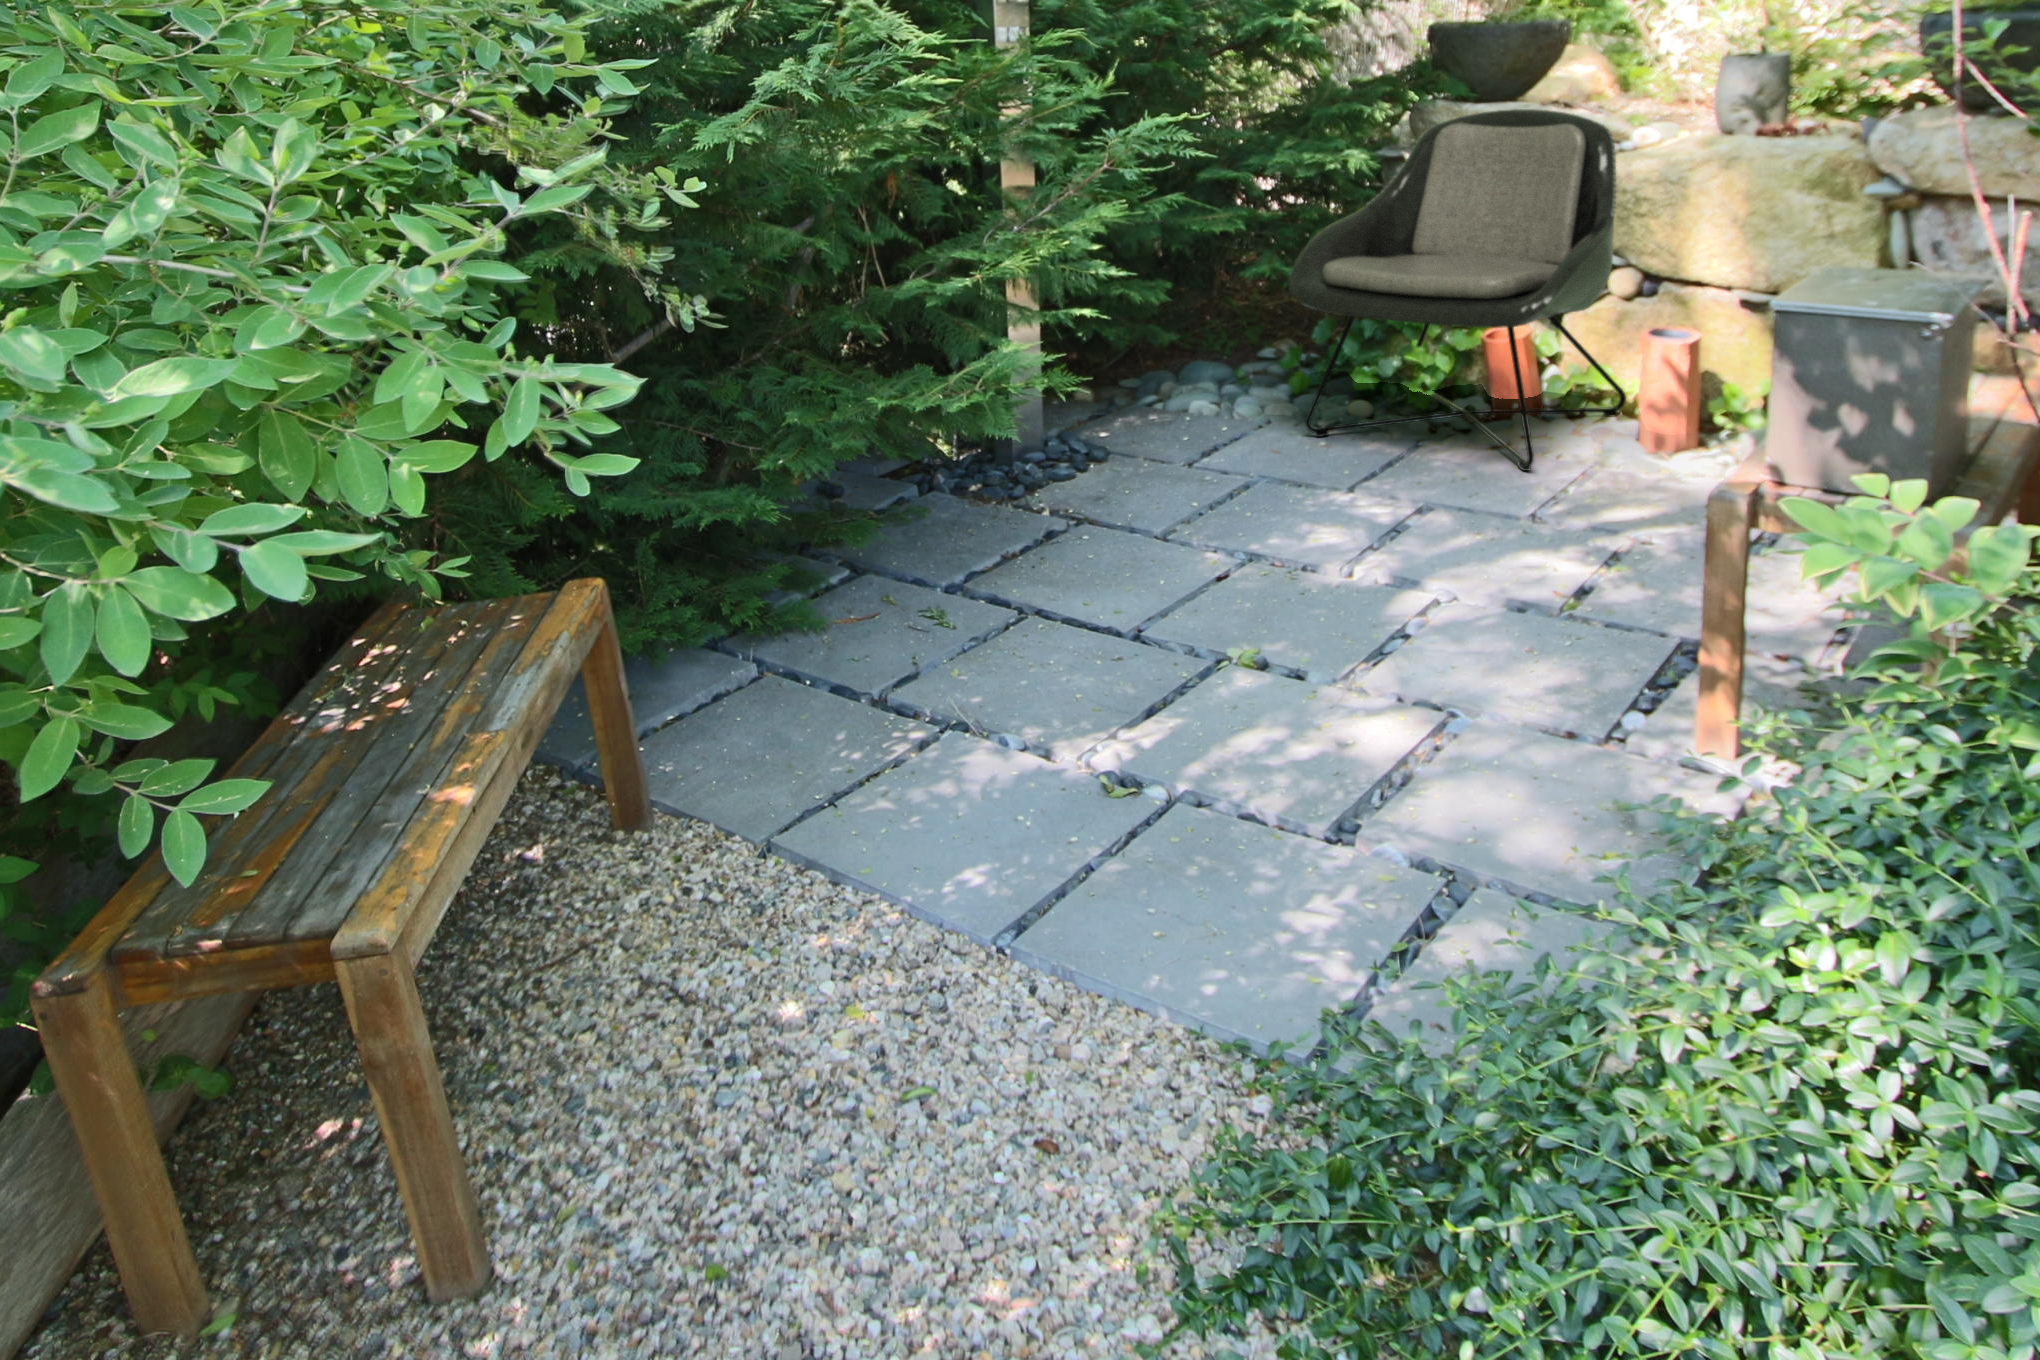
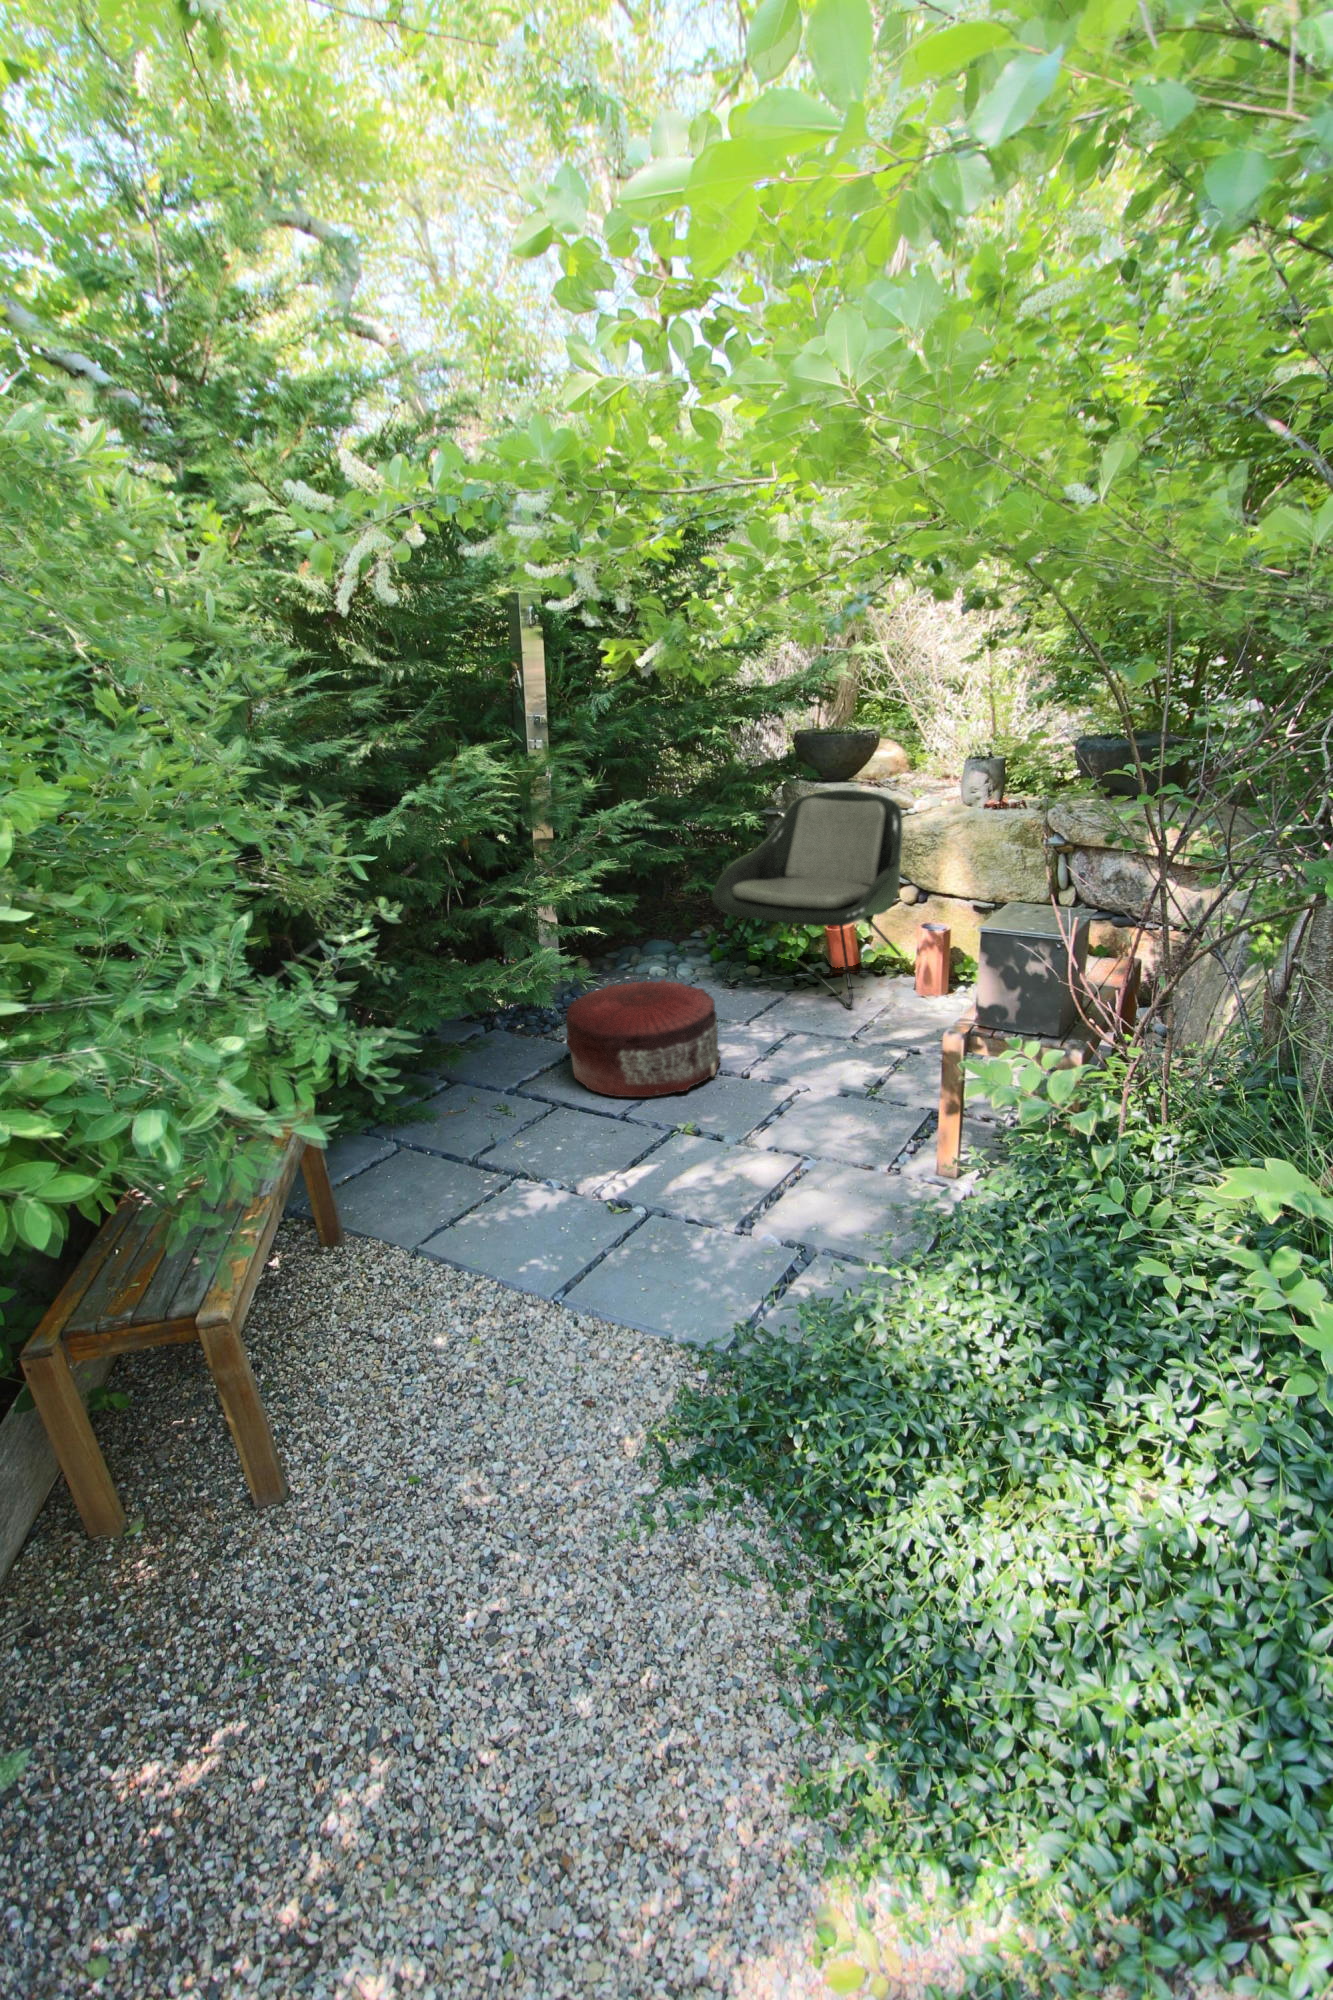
pouf: none [1038,410,1303,605] -> present [566,979,721,1097]

